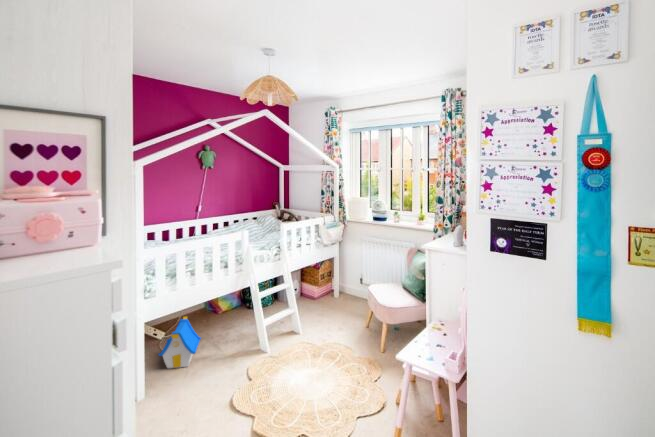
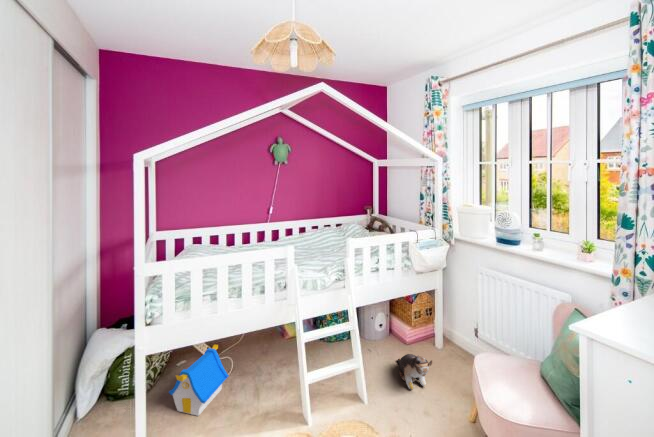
plush toy: none [319,298,347,322] -> present [398,354,432,389]

